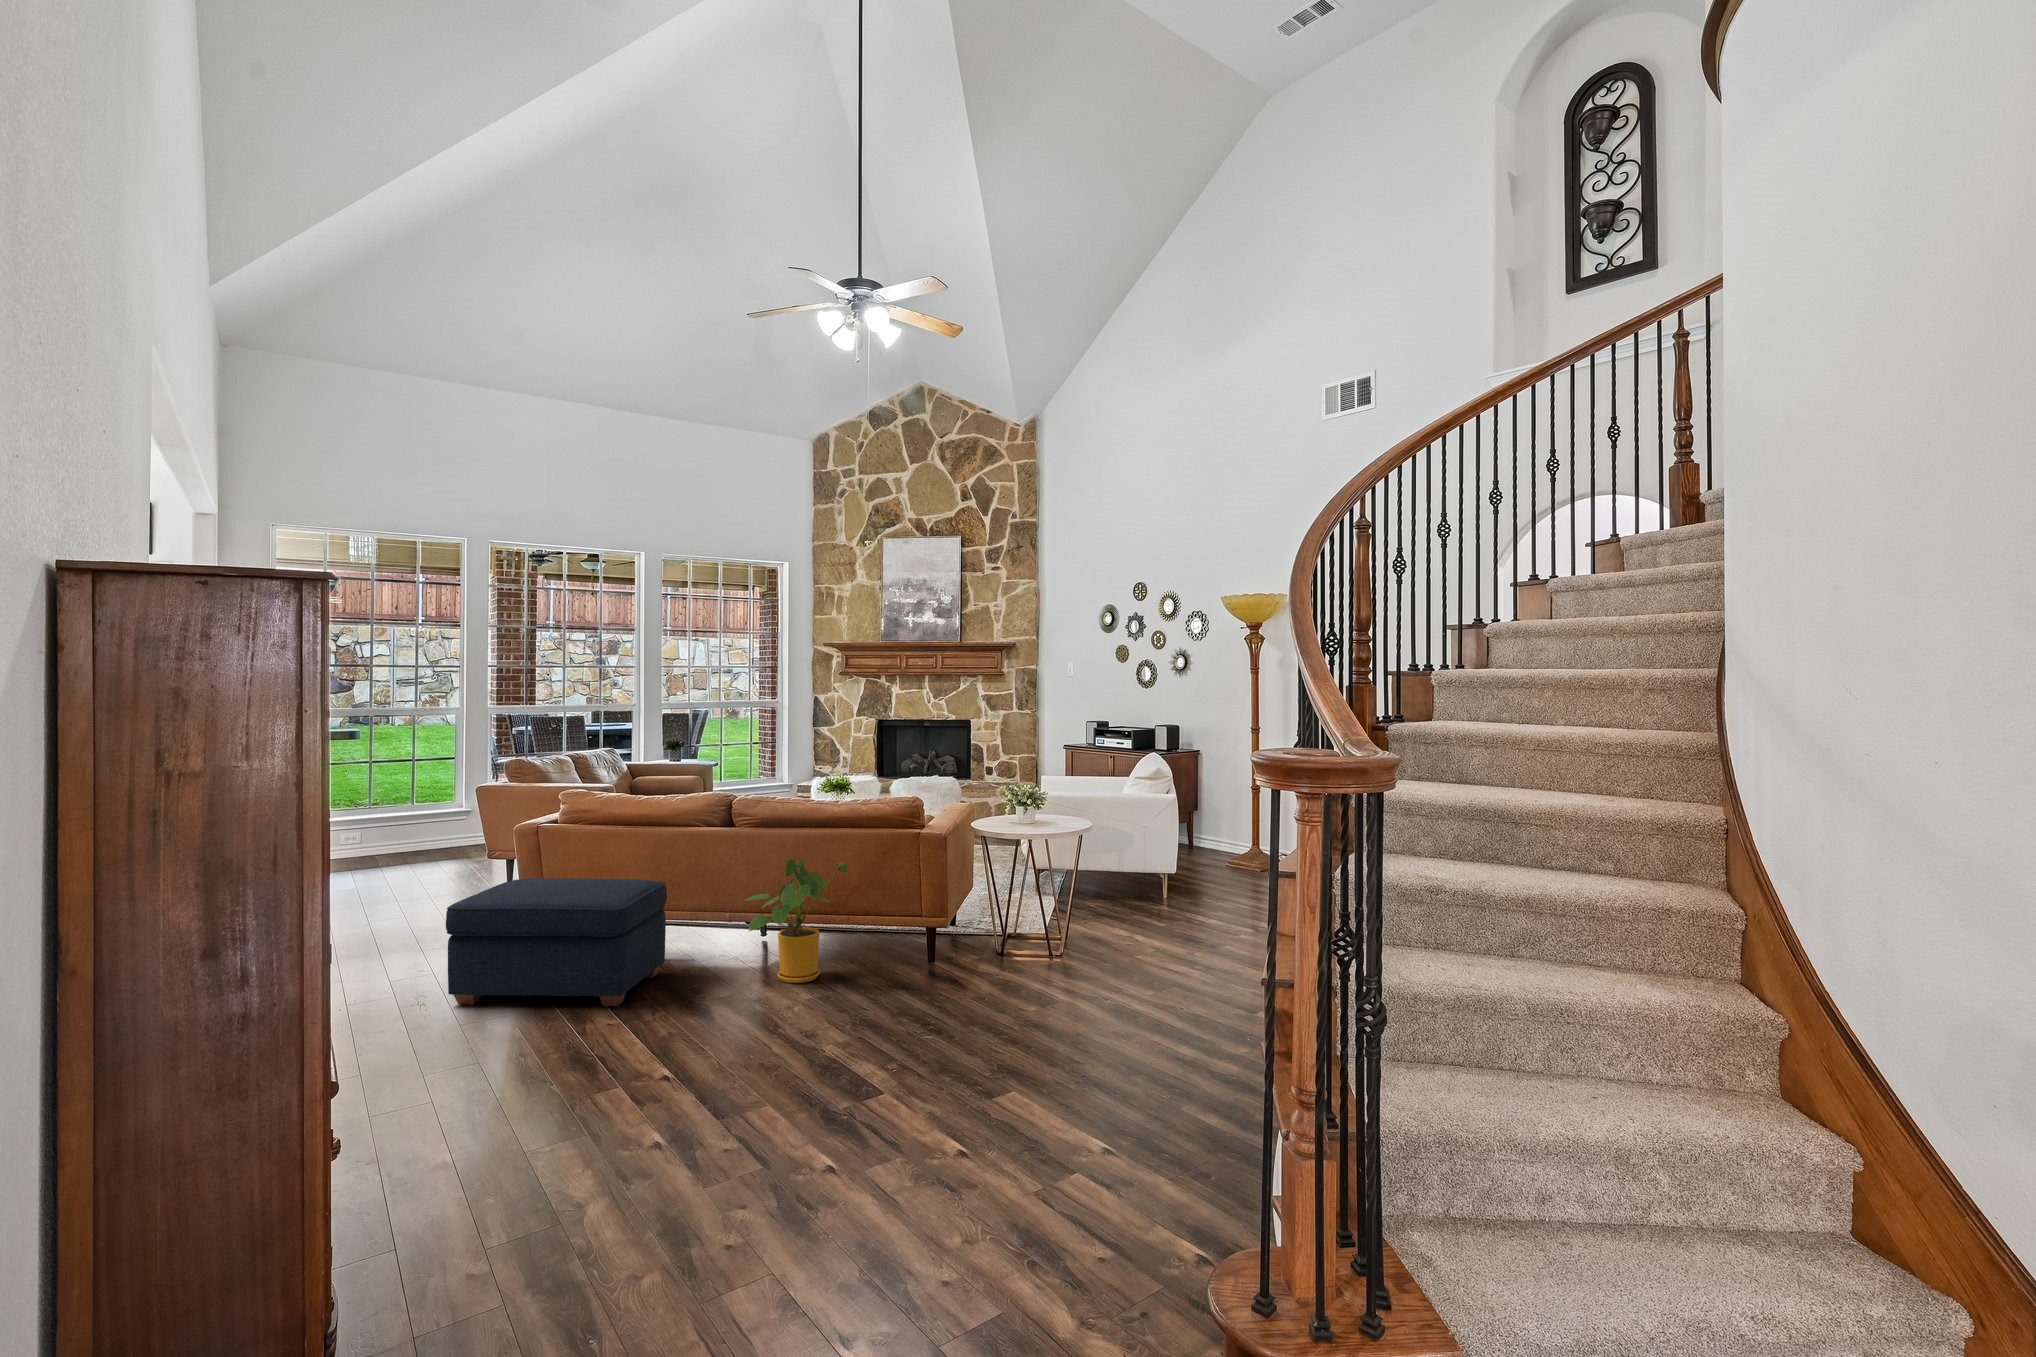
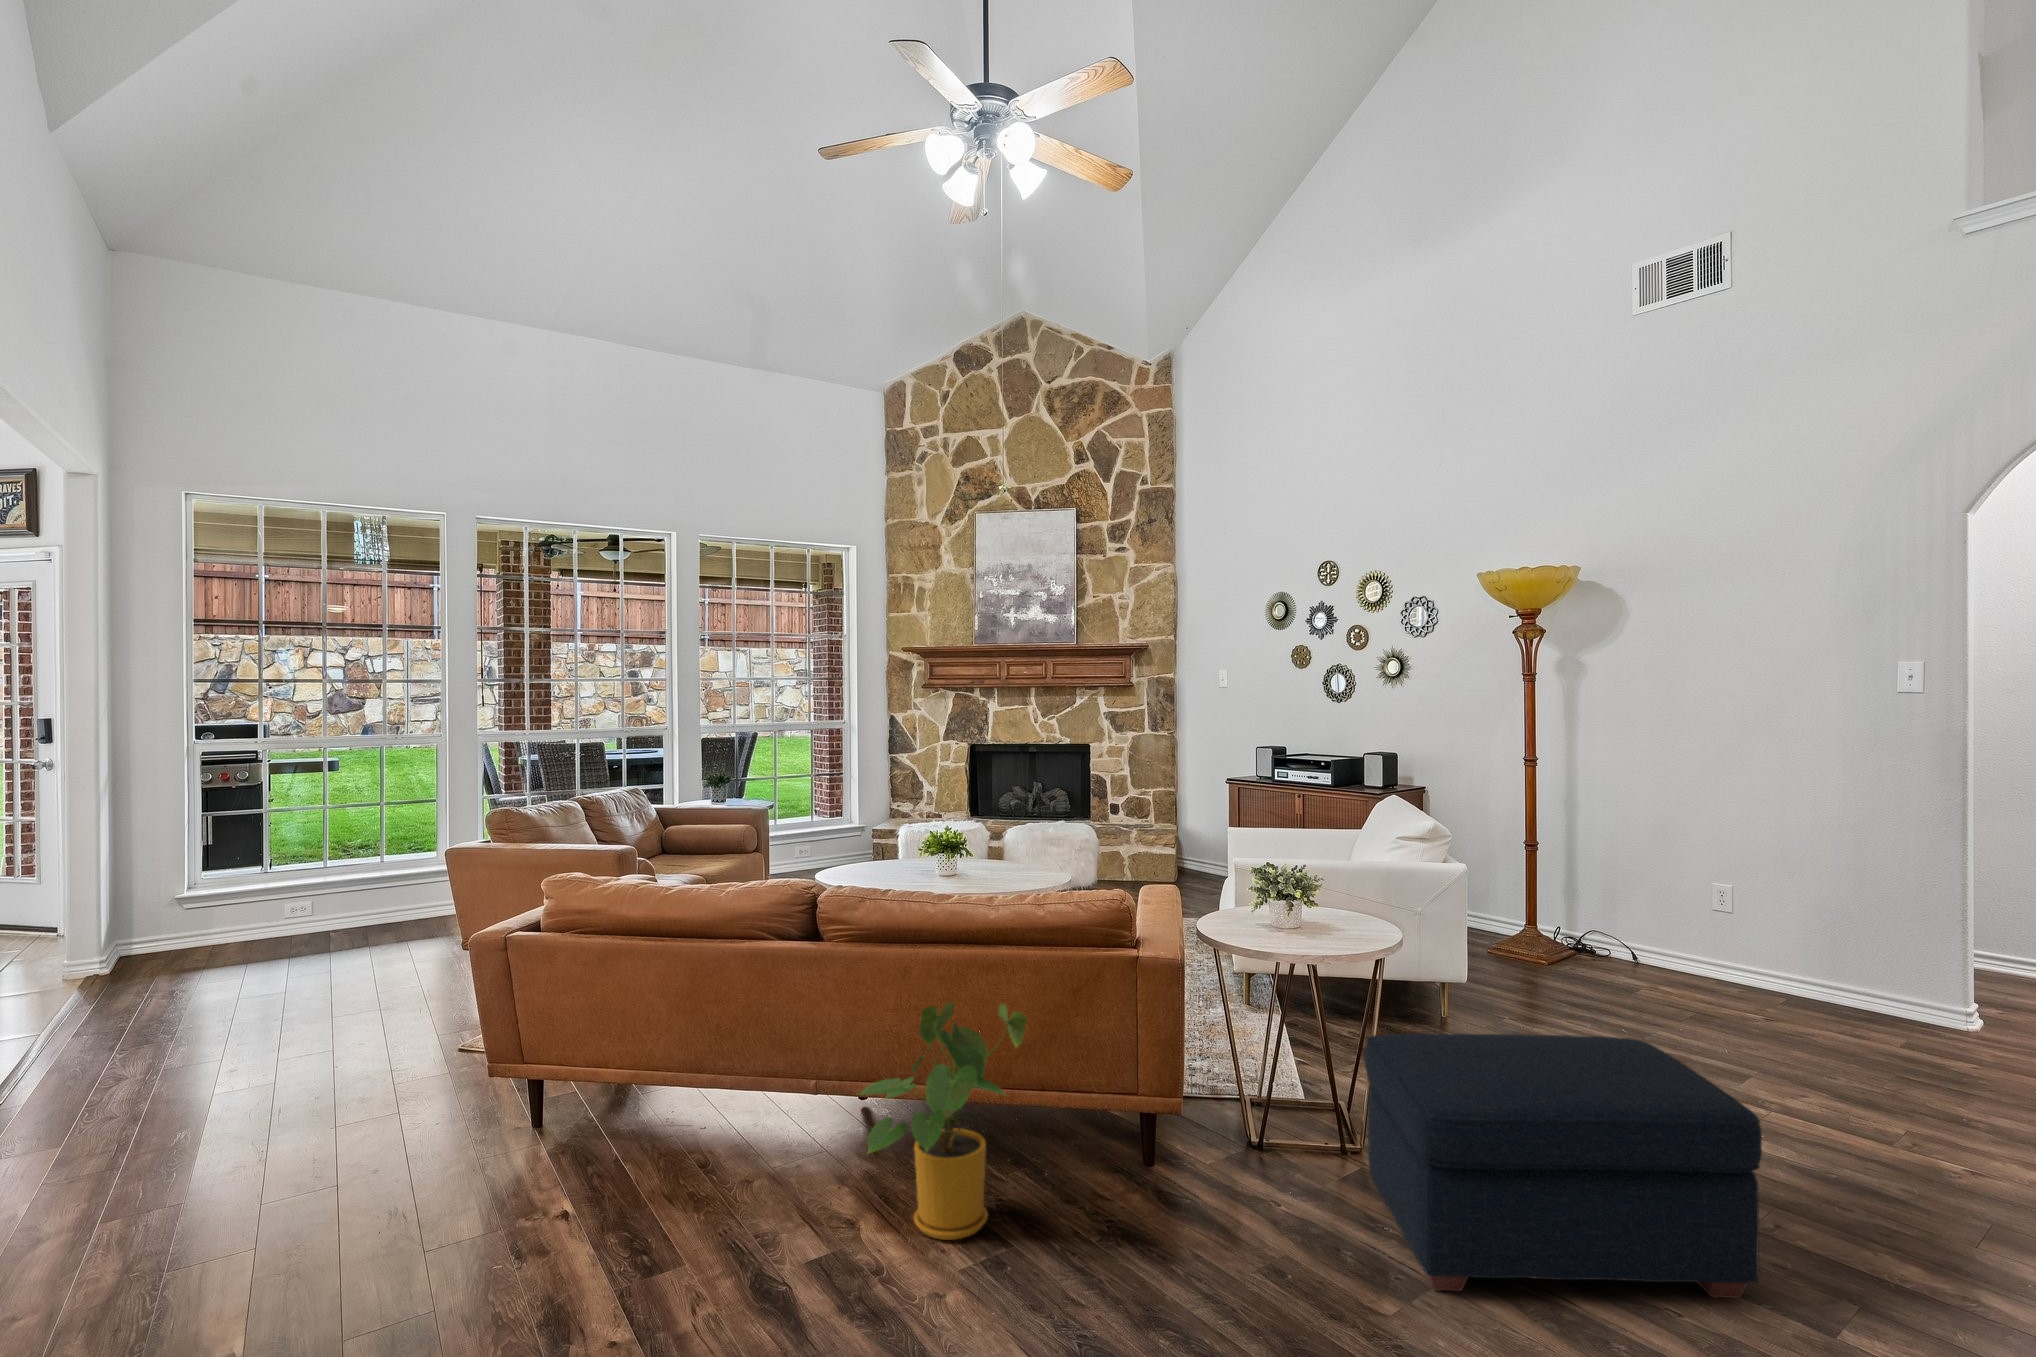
ottoman: present [446,878,667,1006] -> present [1365,1033,1762,1298]

